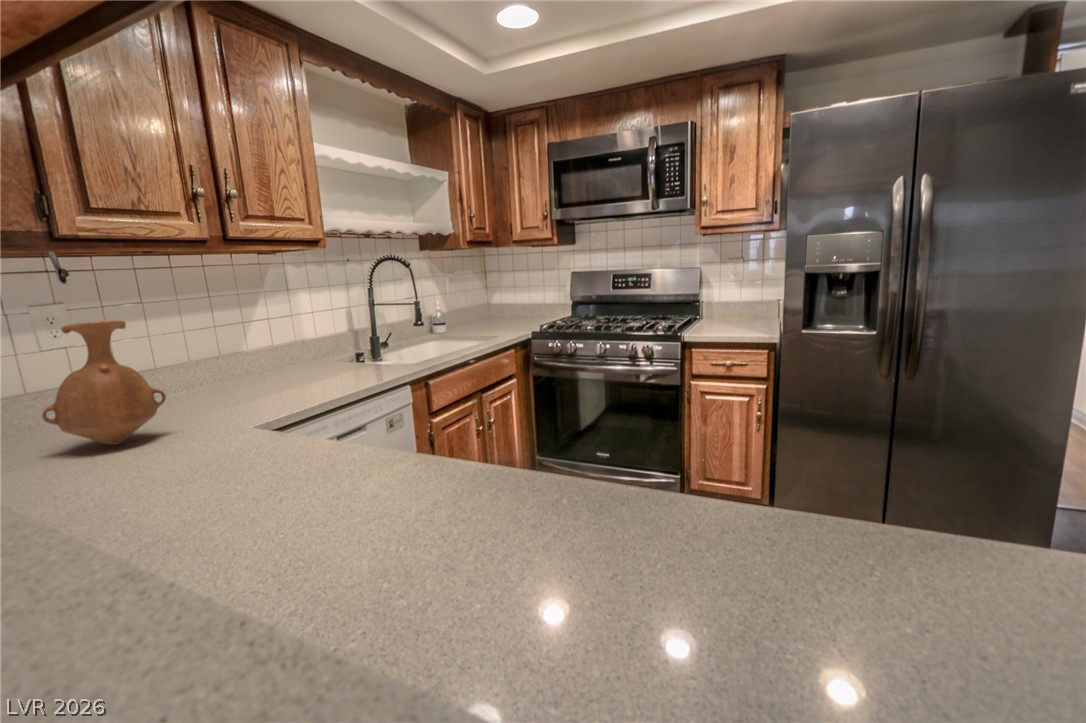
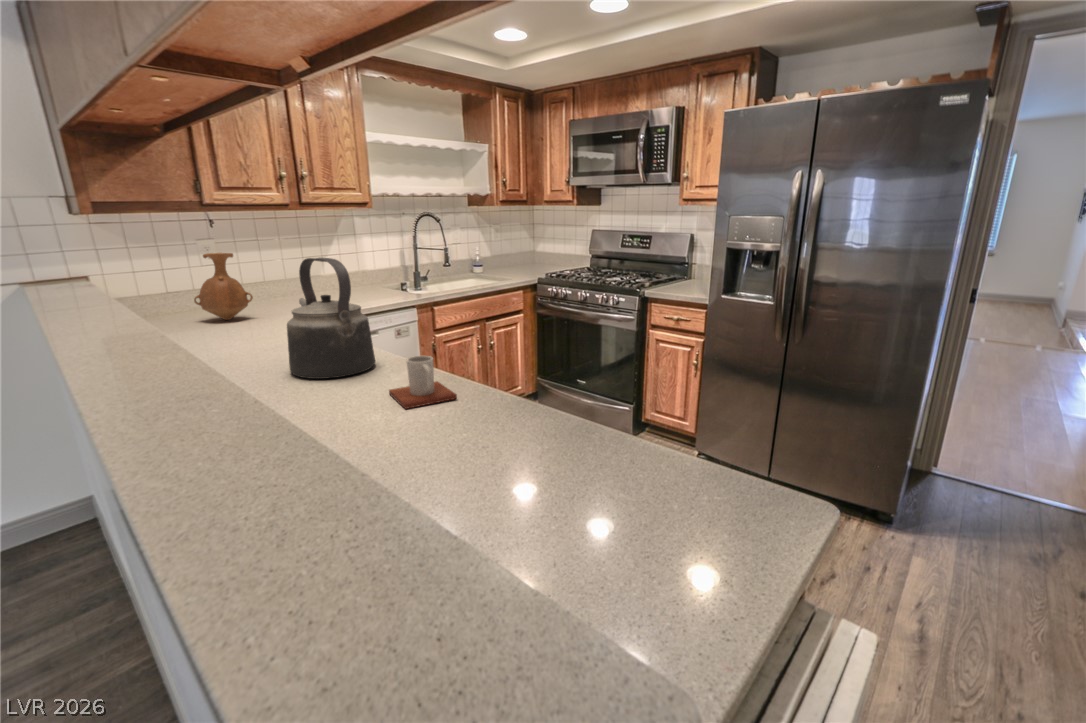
kettle: none [403,297,607,582] -> present [287,258,375,379]
mug: none [786,490,947,649] -> present [389,356,457,409]

